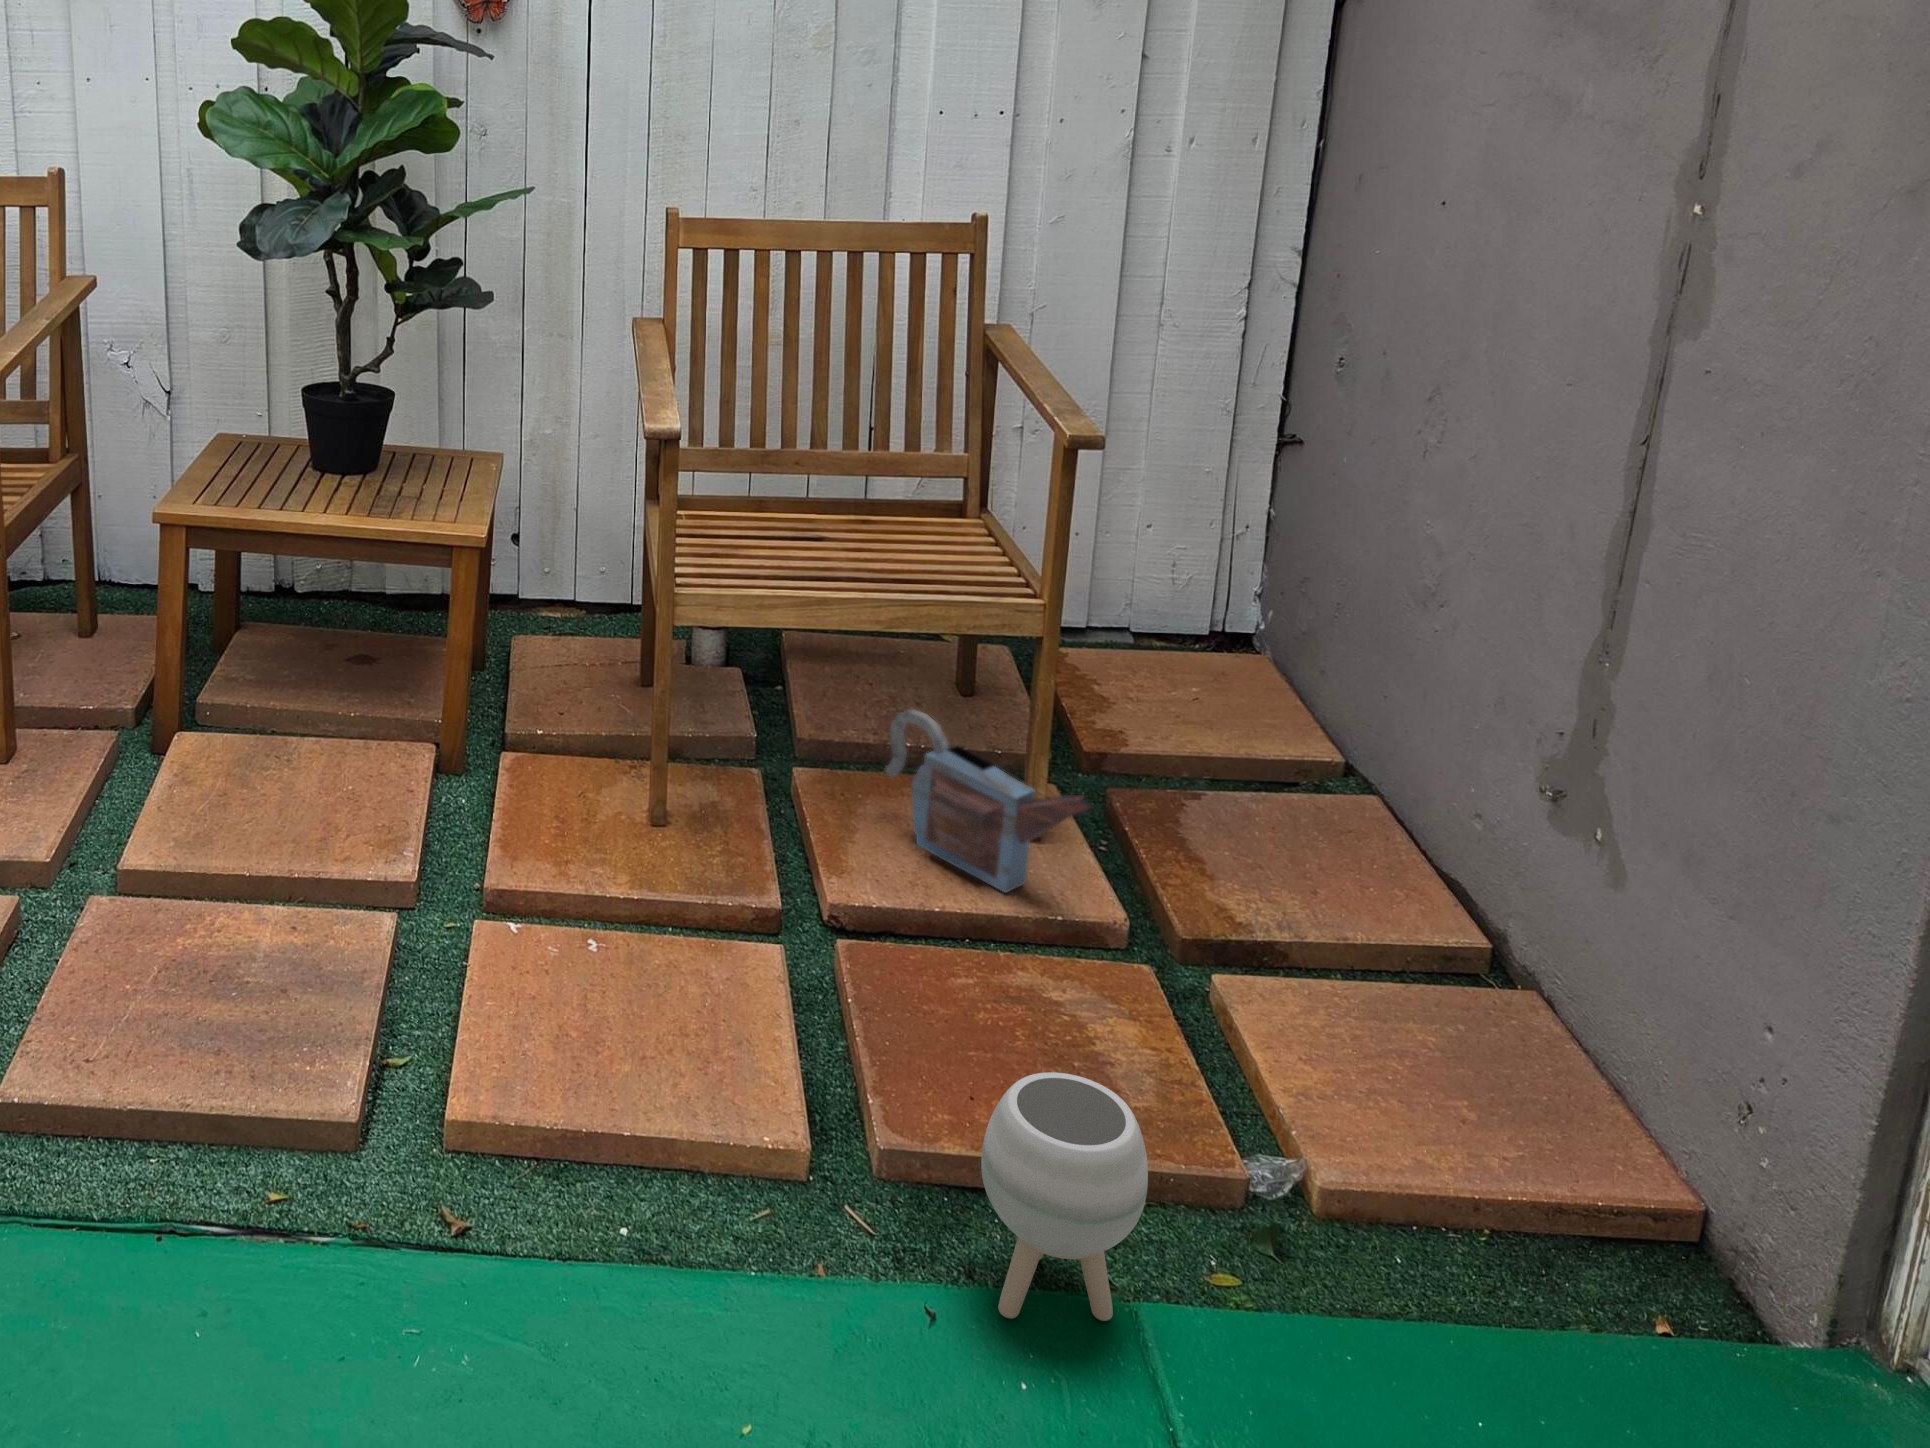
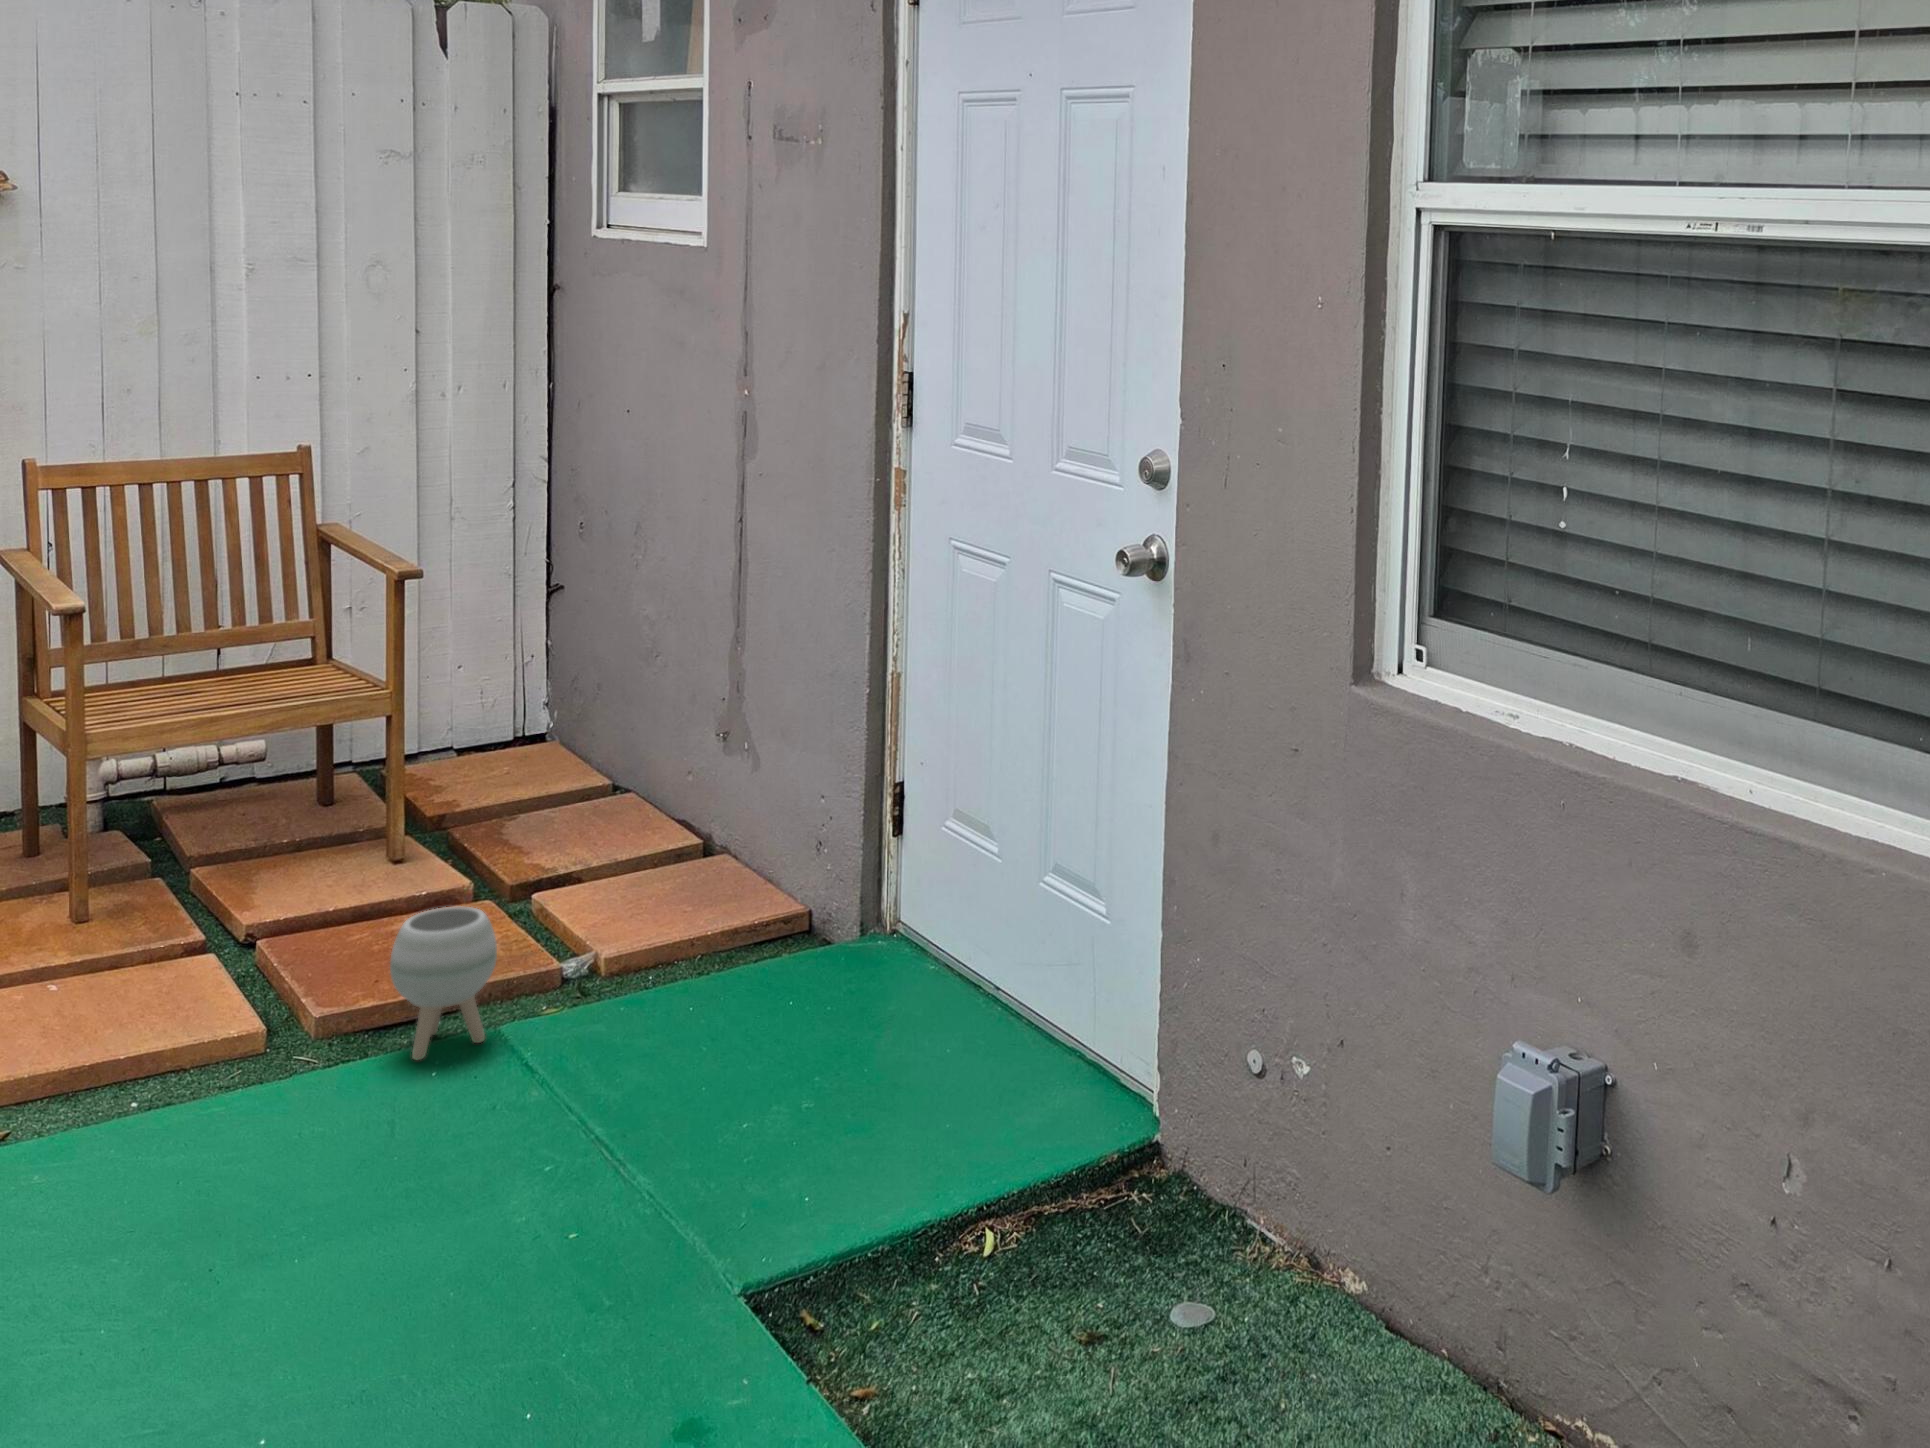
watering can: present [885,710,1093,893] -> none [273,789,440,892]

